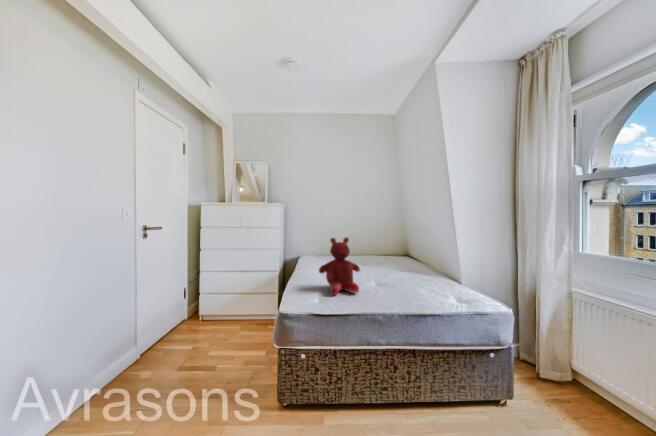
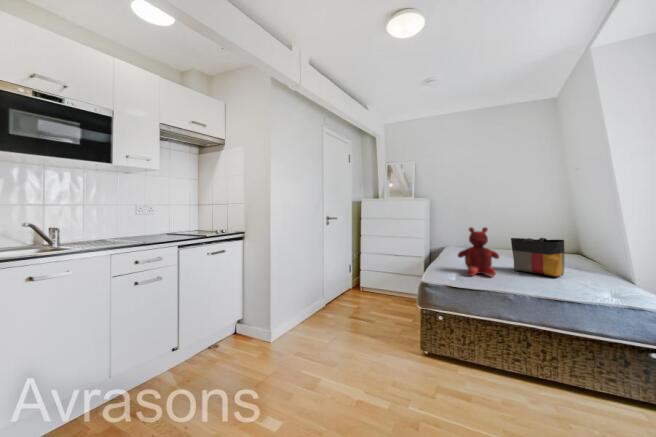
tote bag: none [368,247,415,286] -> present [511,238,565,277]

